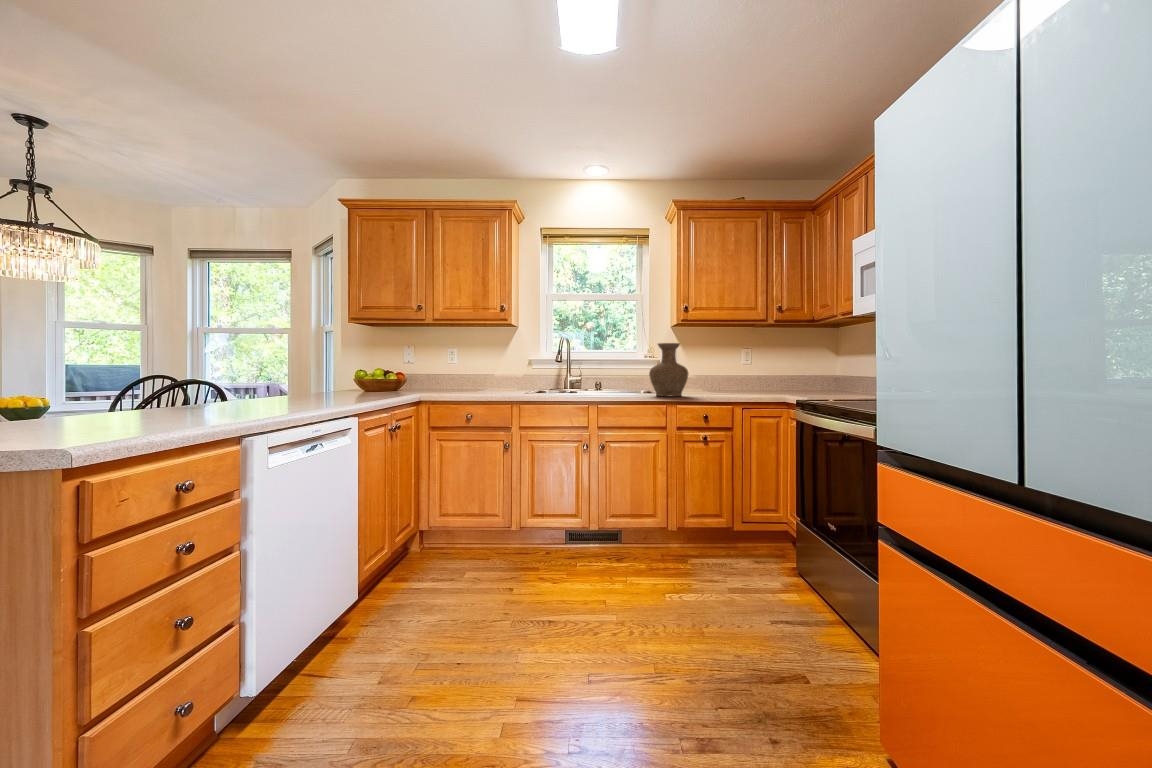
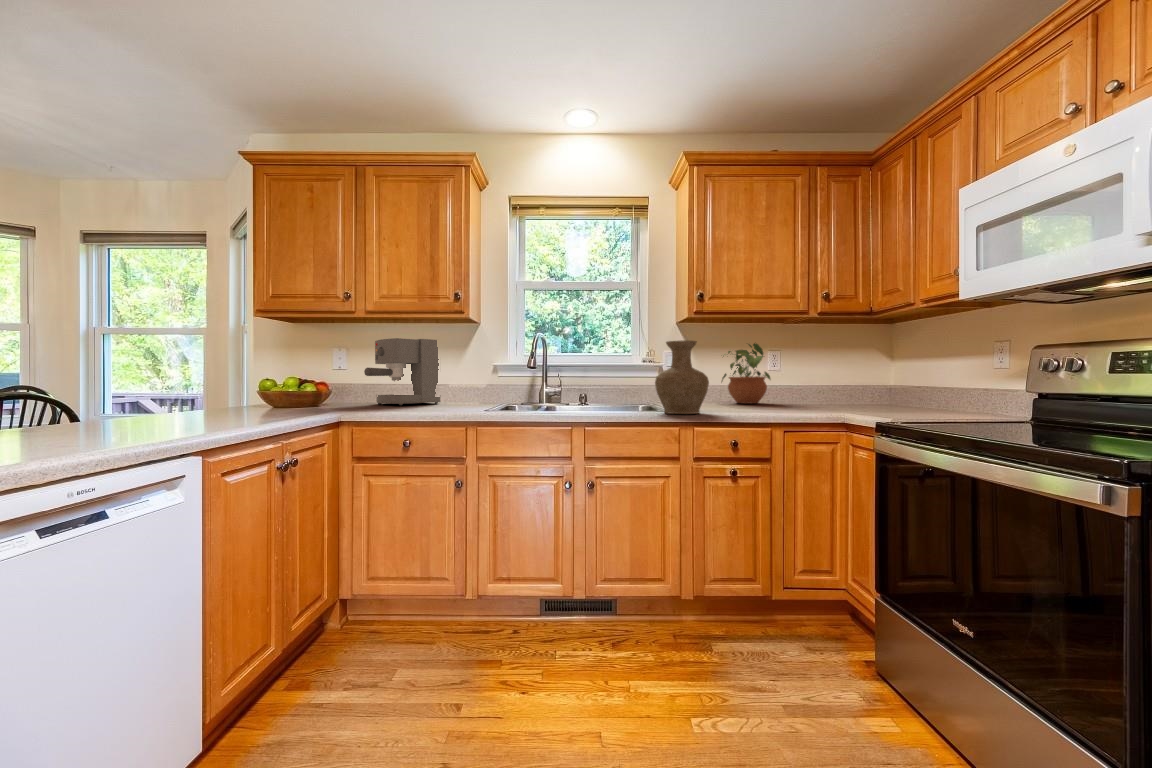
coffee maker: none [430,339,485,390] -> present [364,338,440,405]
potted plant: none [702,340,742,390] -> present [722,343,770,403]

